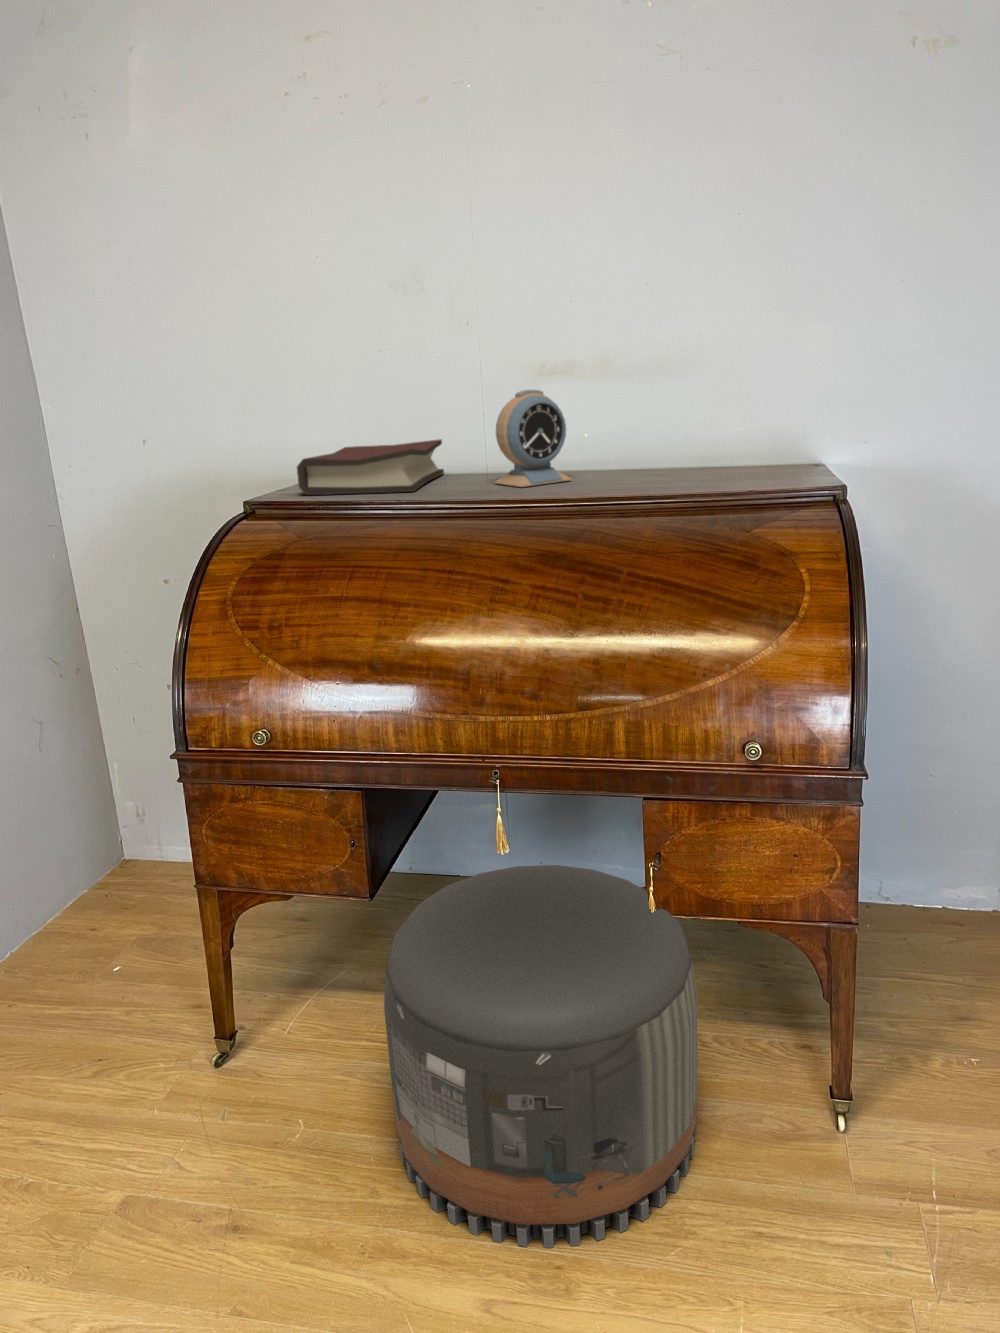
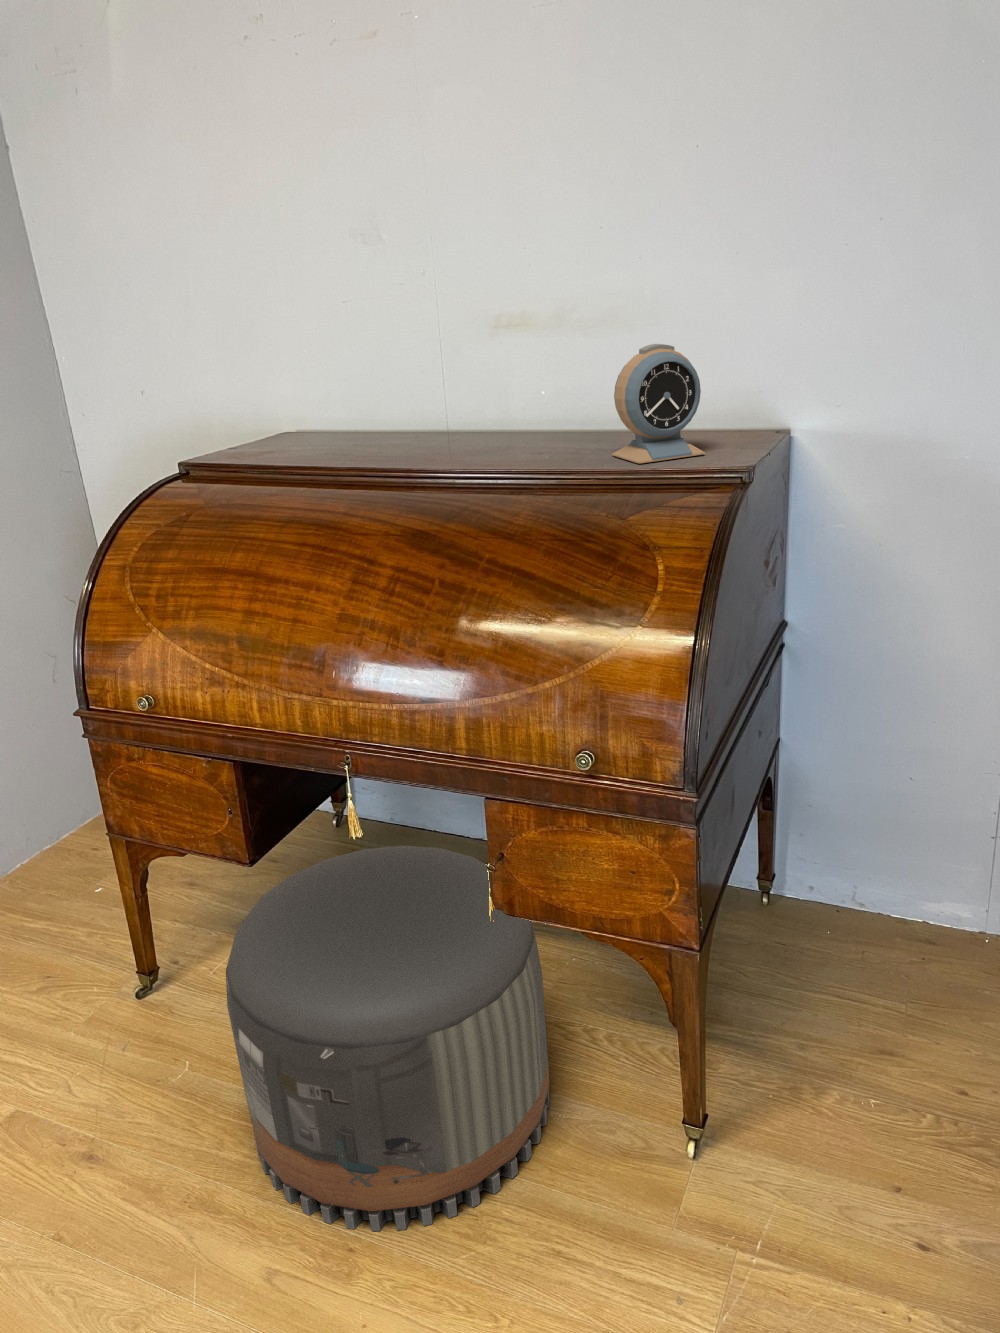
alarm clock: present [495,390,572,487] -> present [612,344,706,464]
hardback book: present [297,439,444,495] -> none [232,394,404,455]

